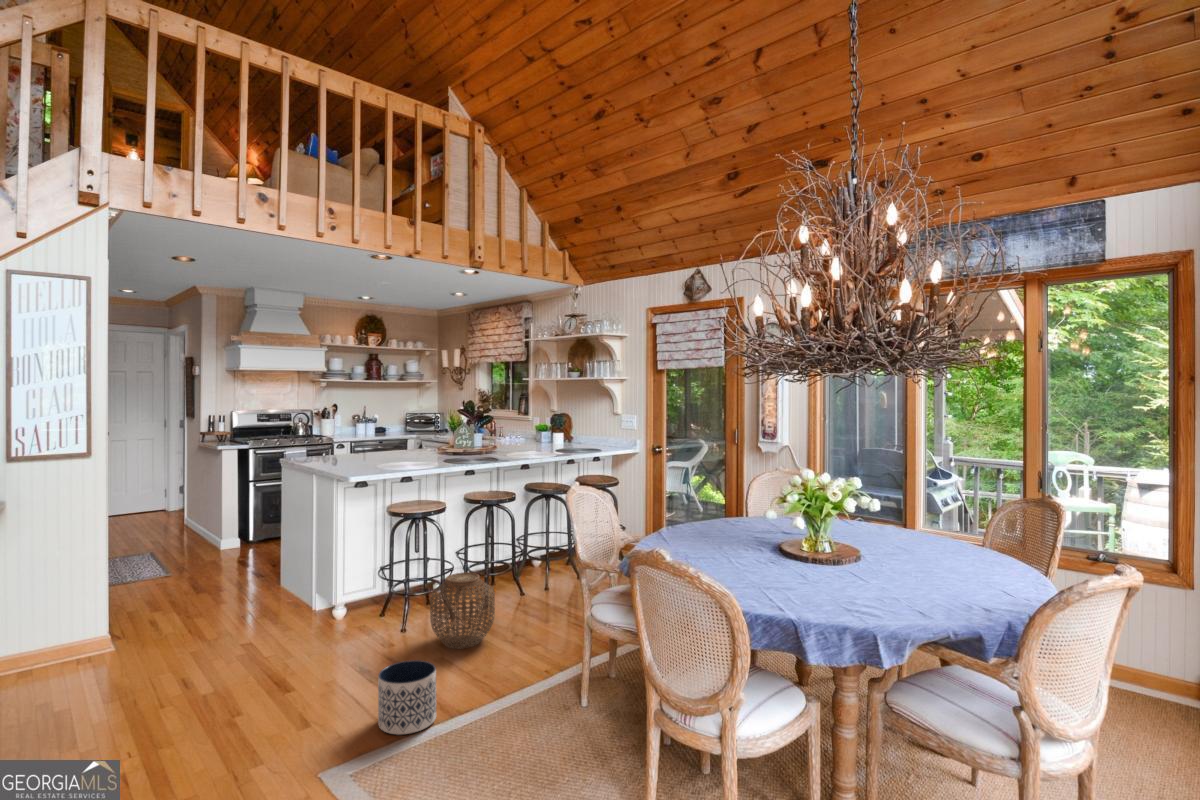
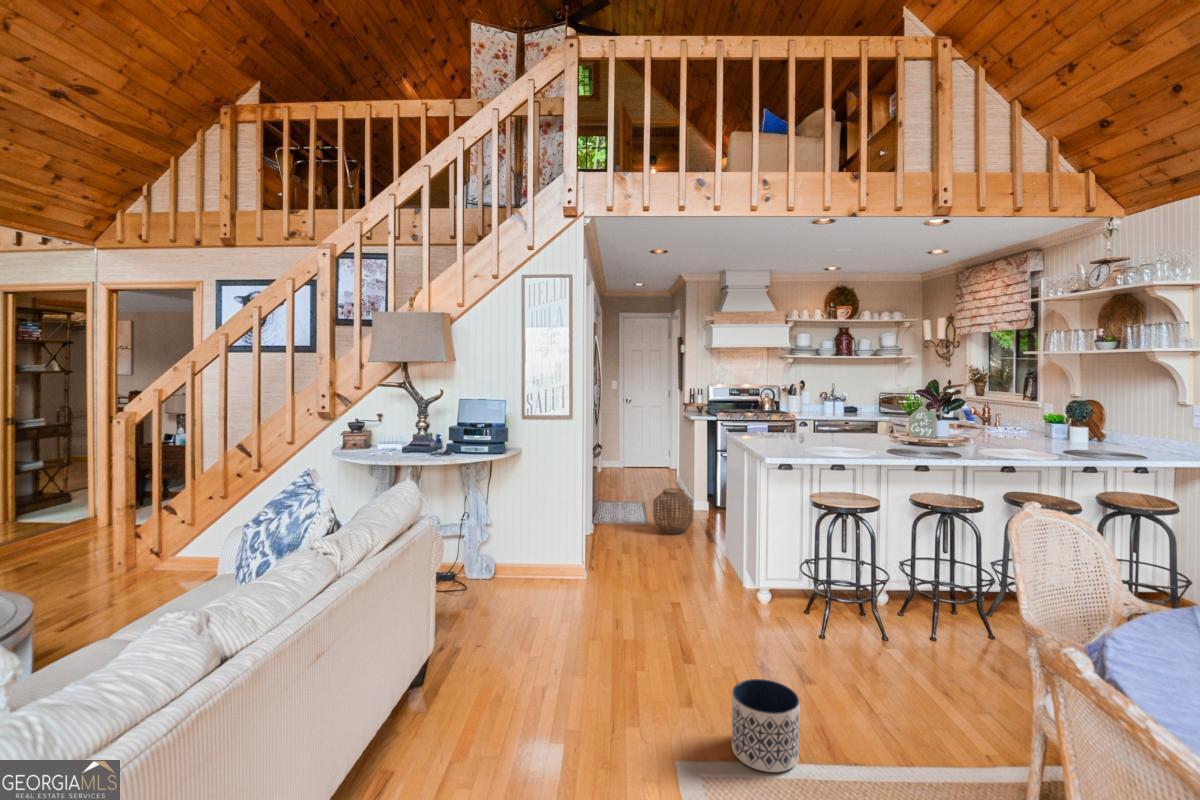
woven basket: present [430,573,495,649] -> present [653,488,694,534]

